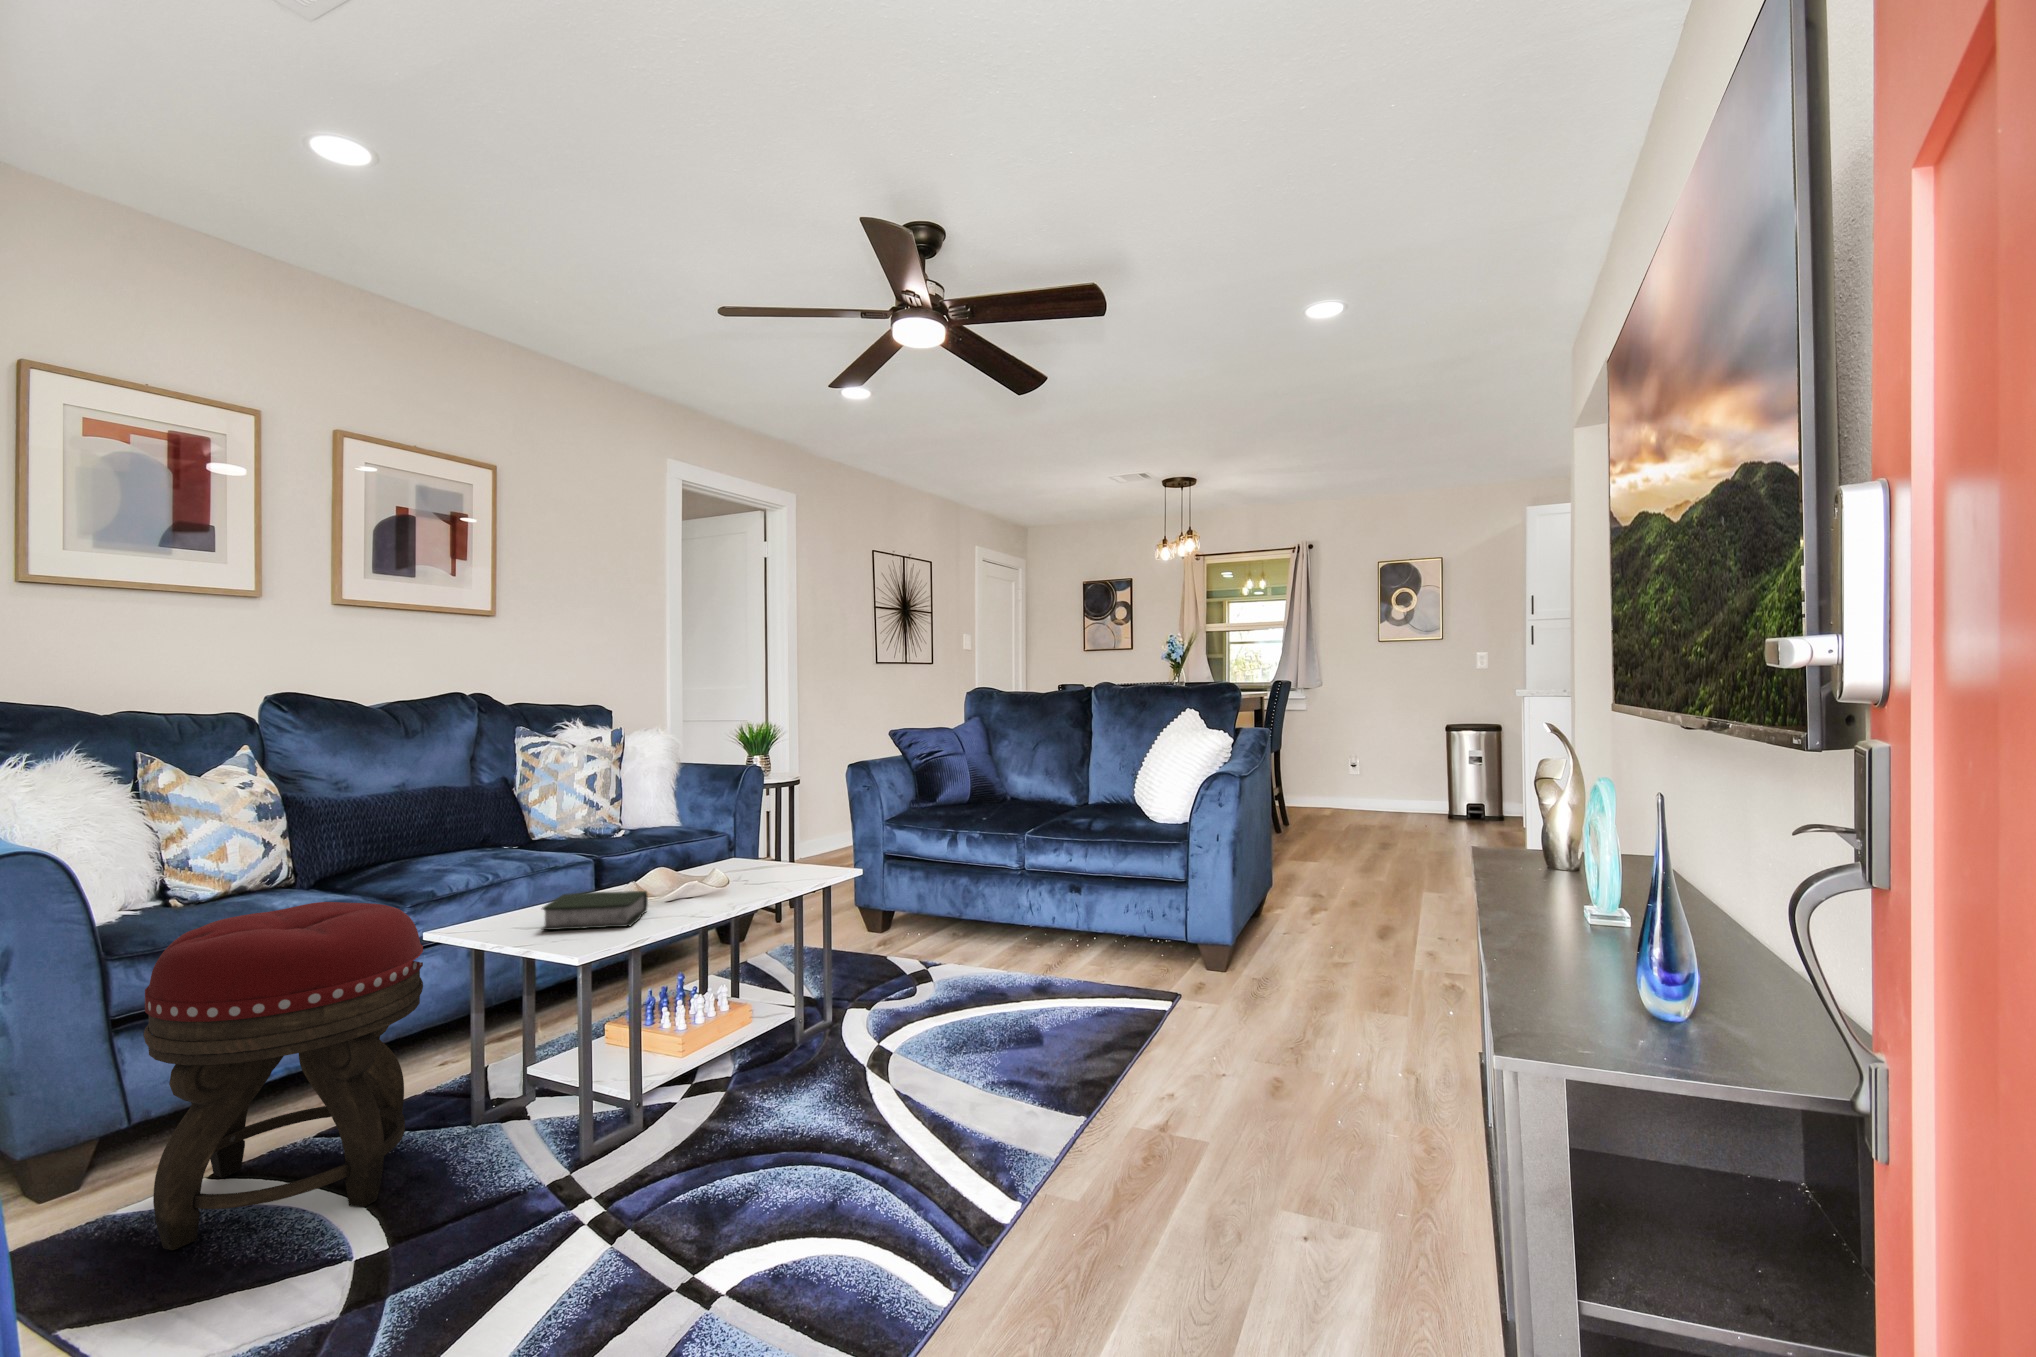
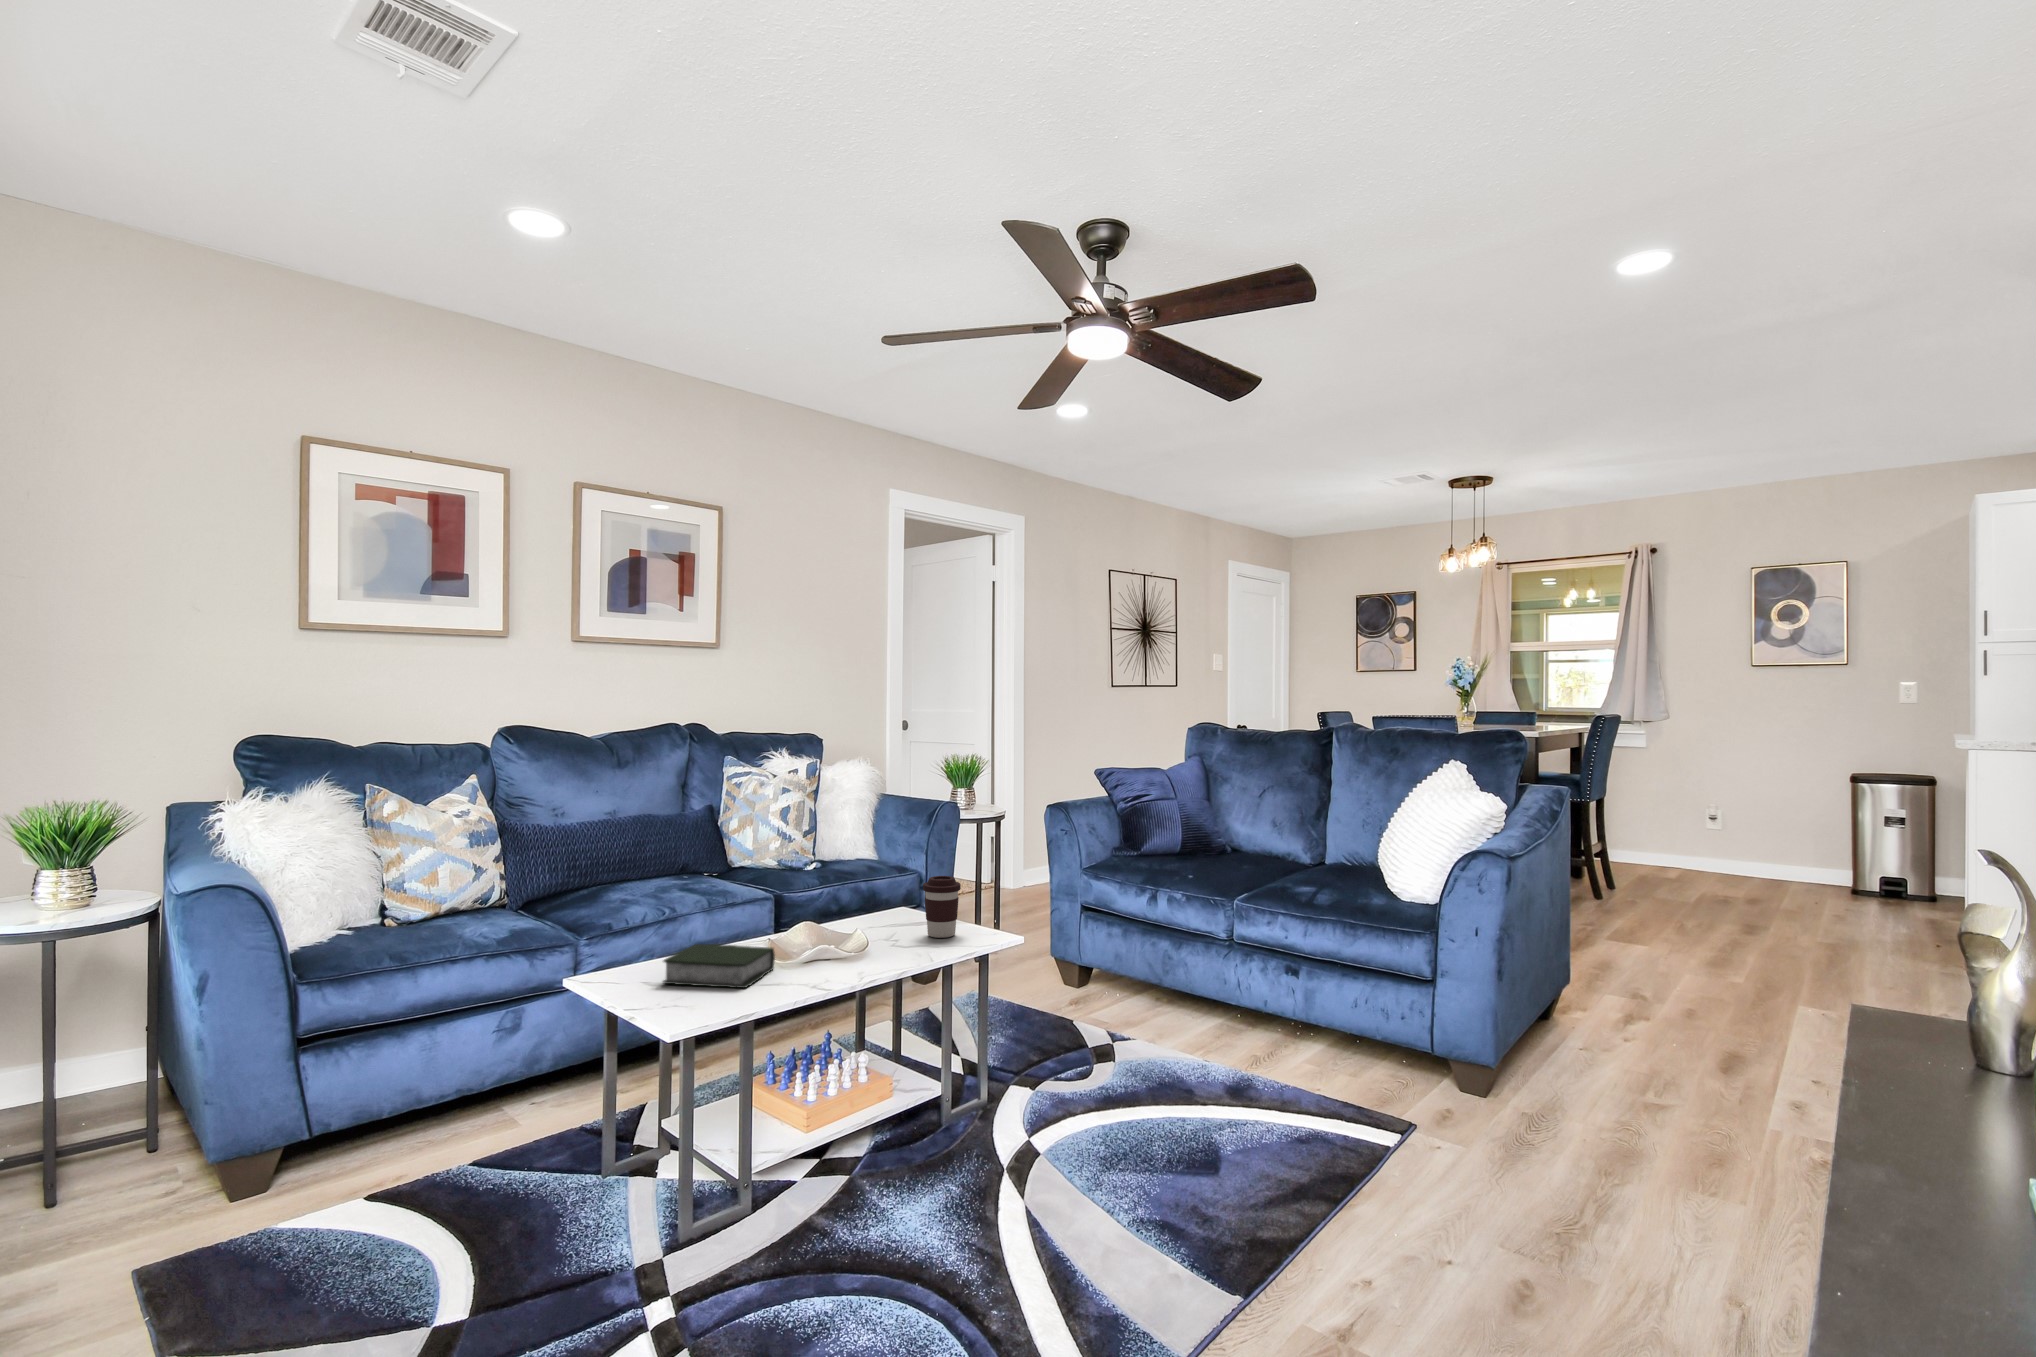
coffee cup: none [773,821,808,876] -> present [923,876,961,938]
footstool: present [143,902,423,1250] -> none [296,937,552,1273]

